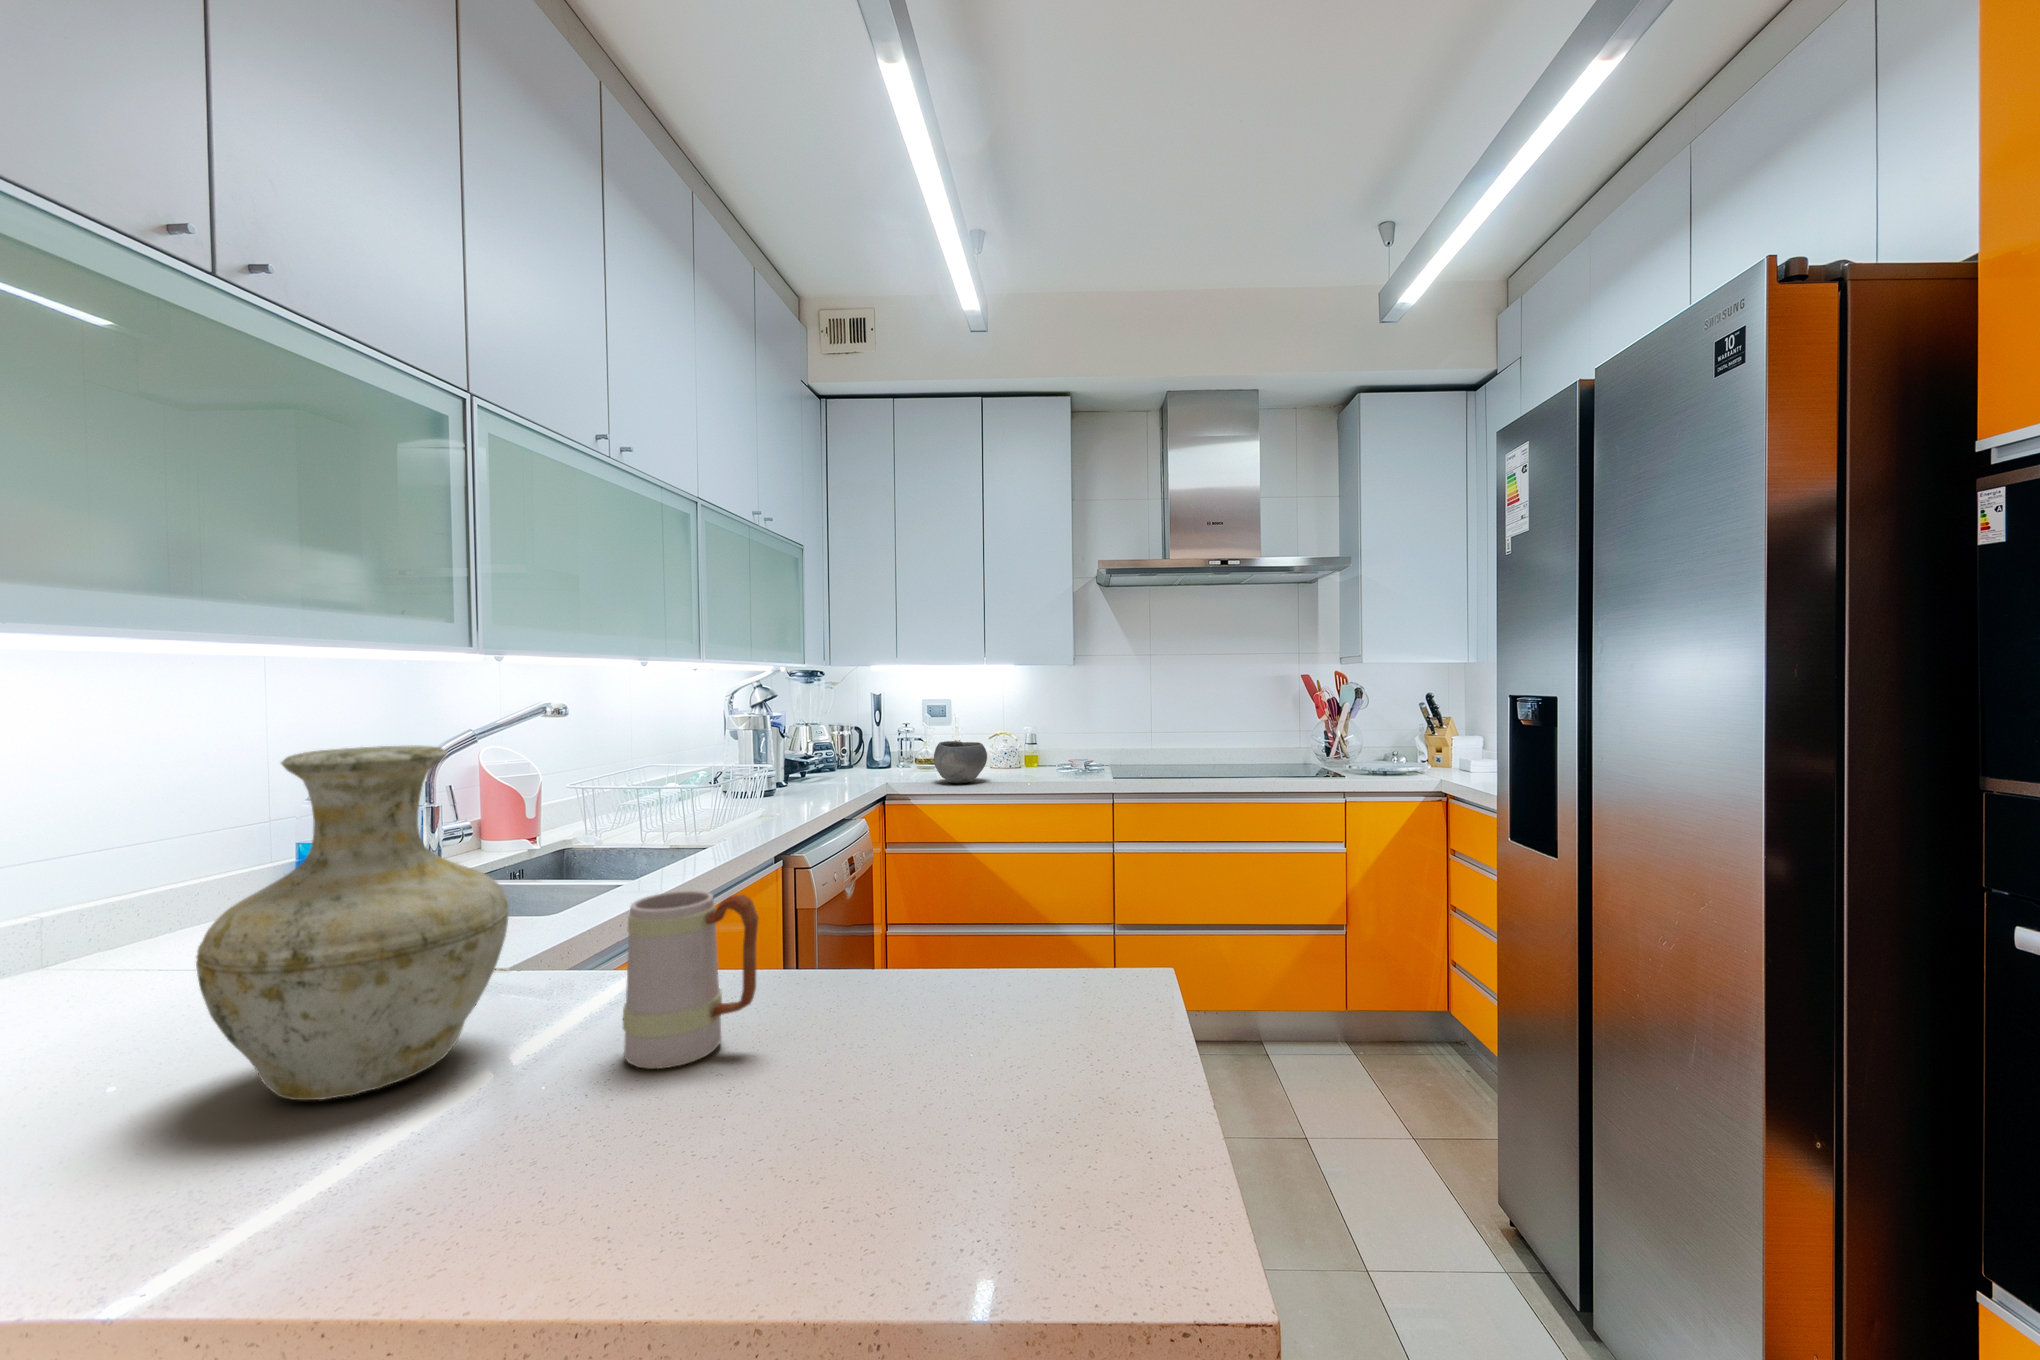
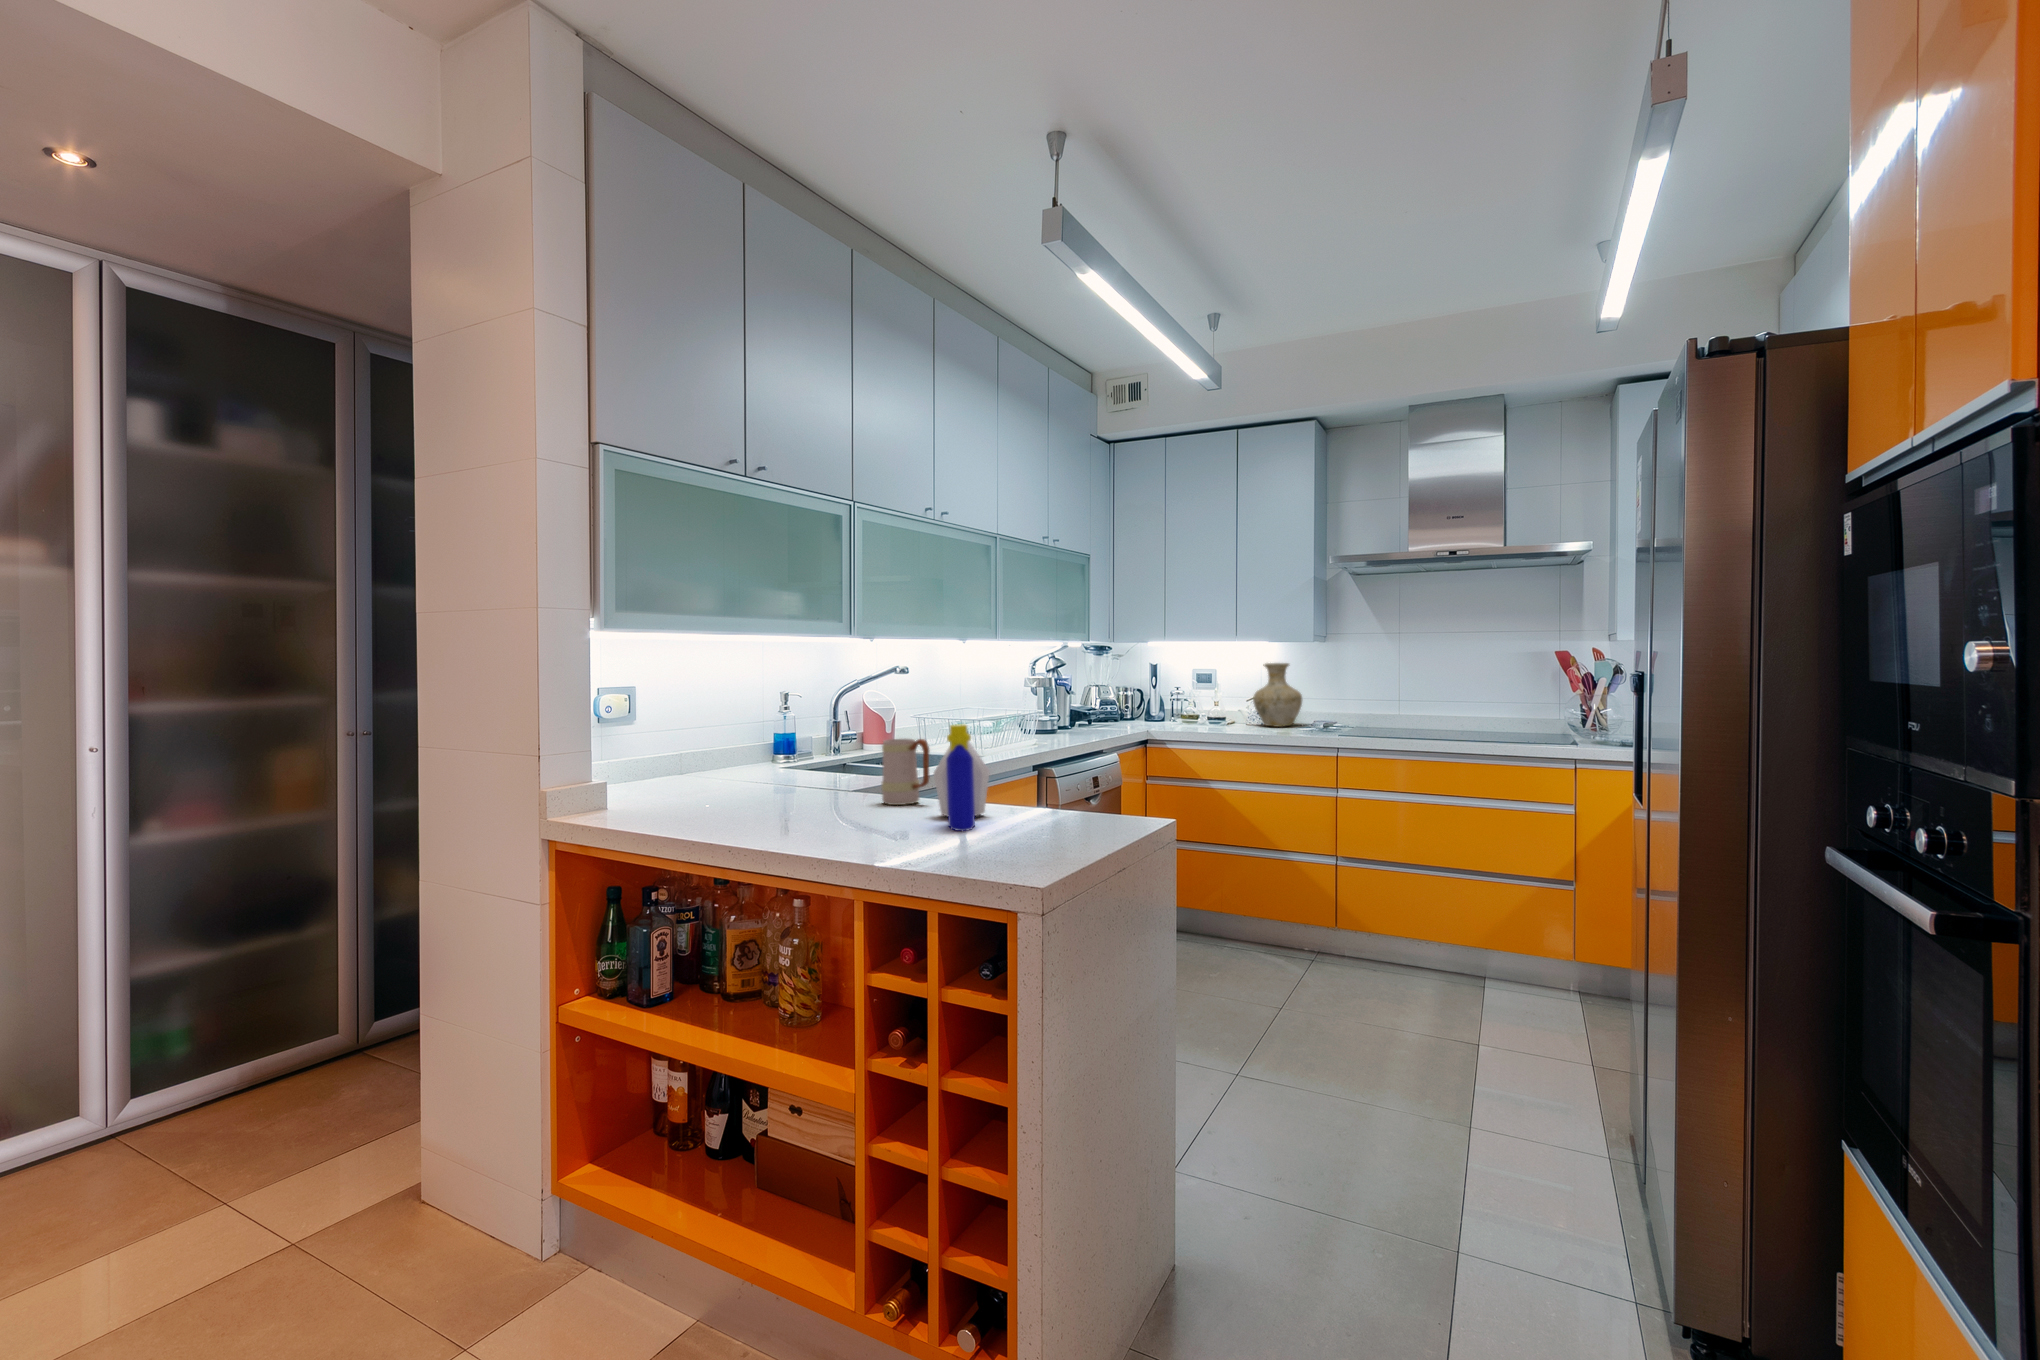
bowl: present [934,741,987,783] -> none [1182,700,1228,734]
vase: present [196,745,509,1100] -> present [1253,663,1302,727]
bottle: none [823,885,1012,1227] -> present [934,724,990,831]

